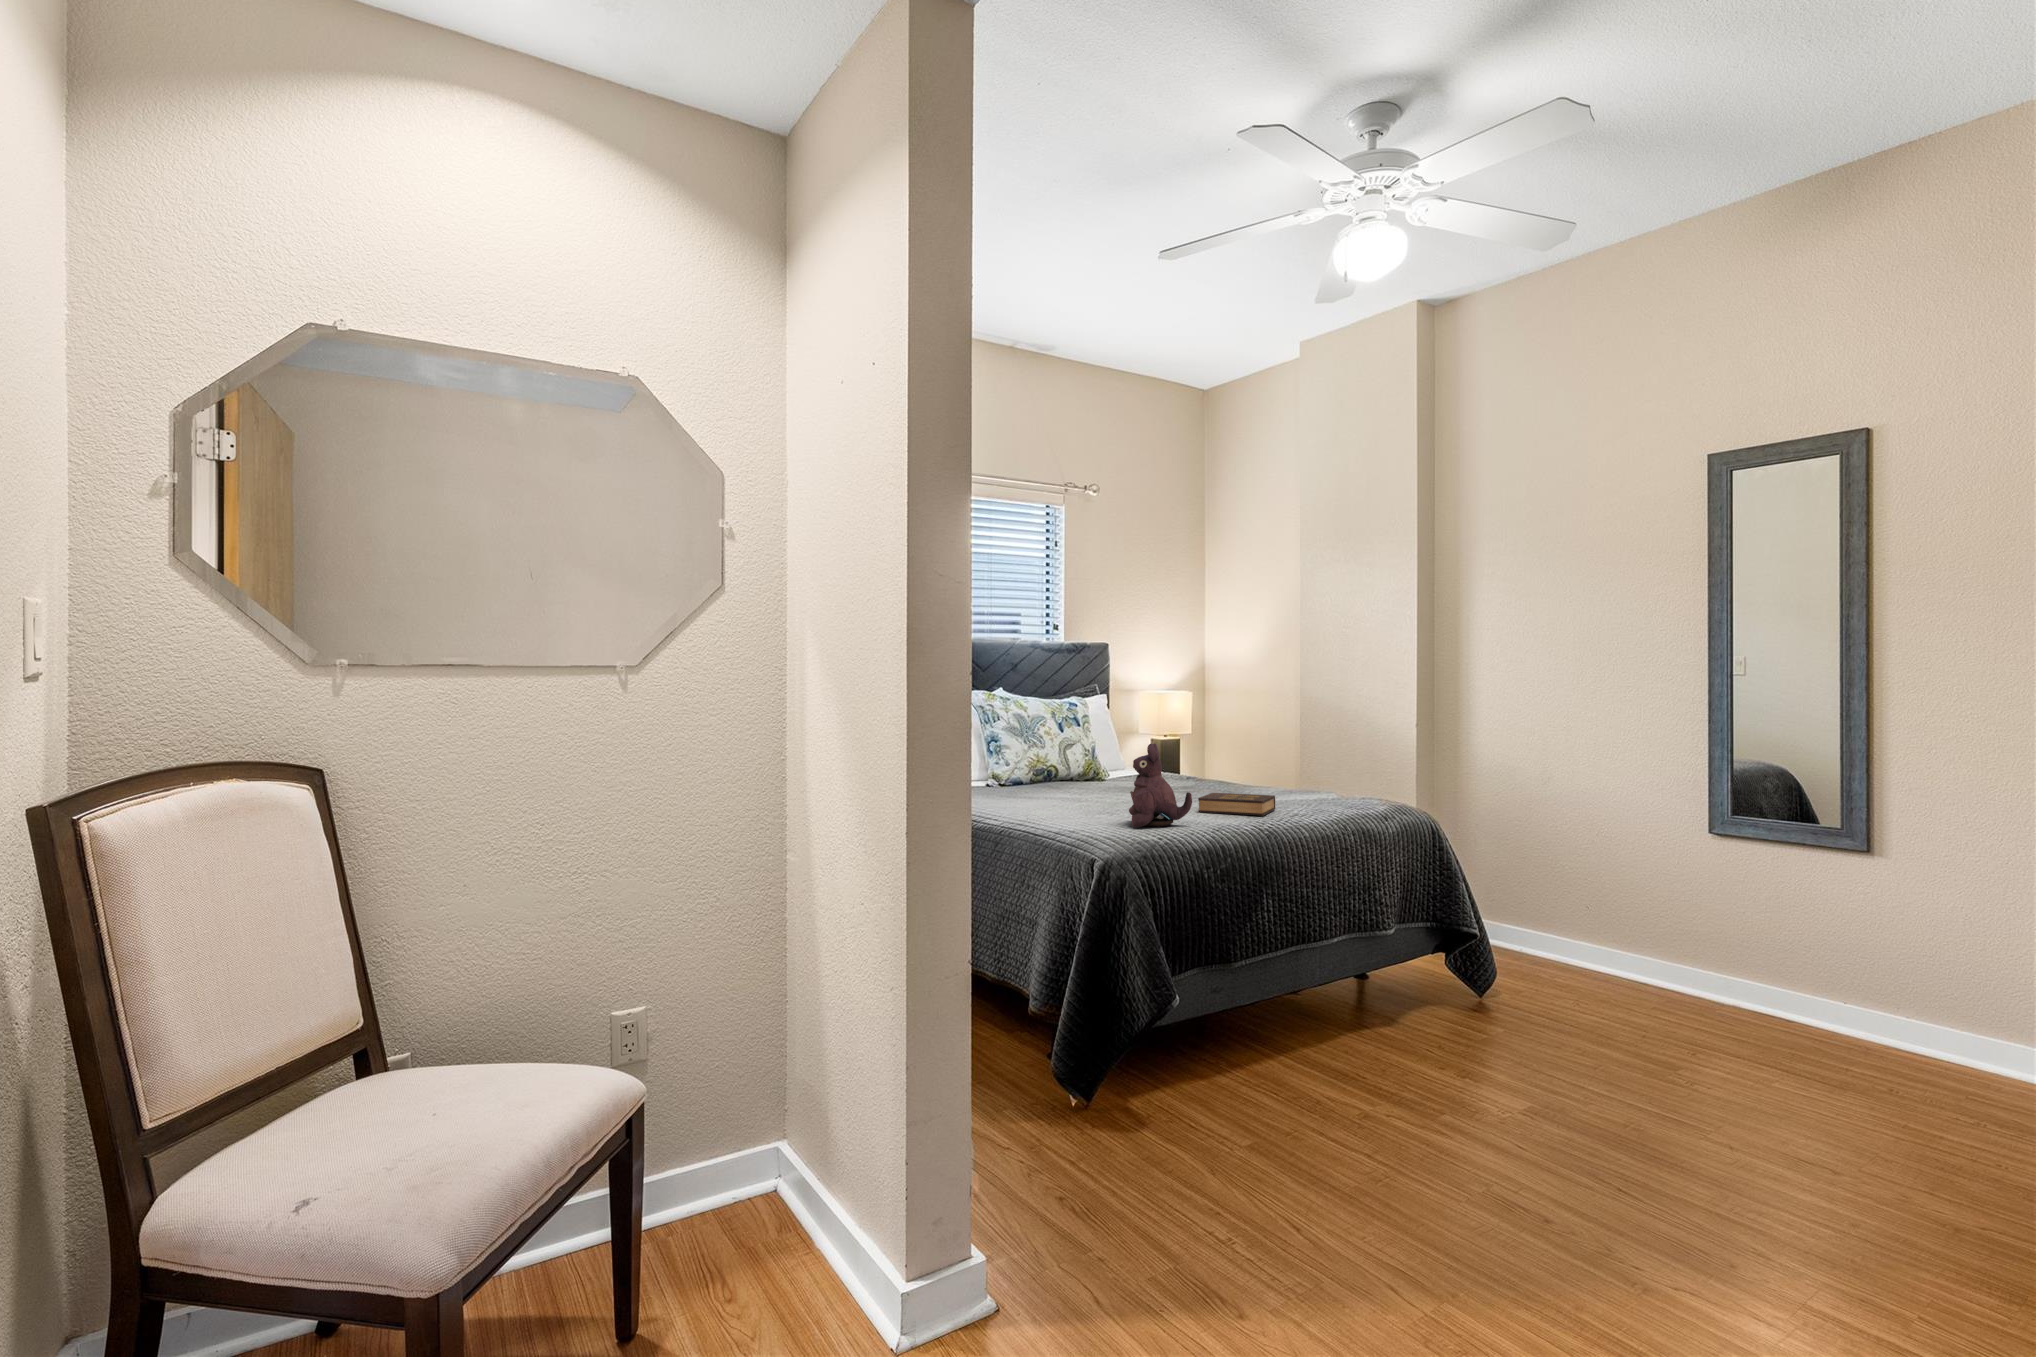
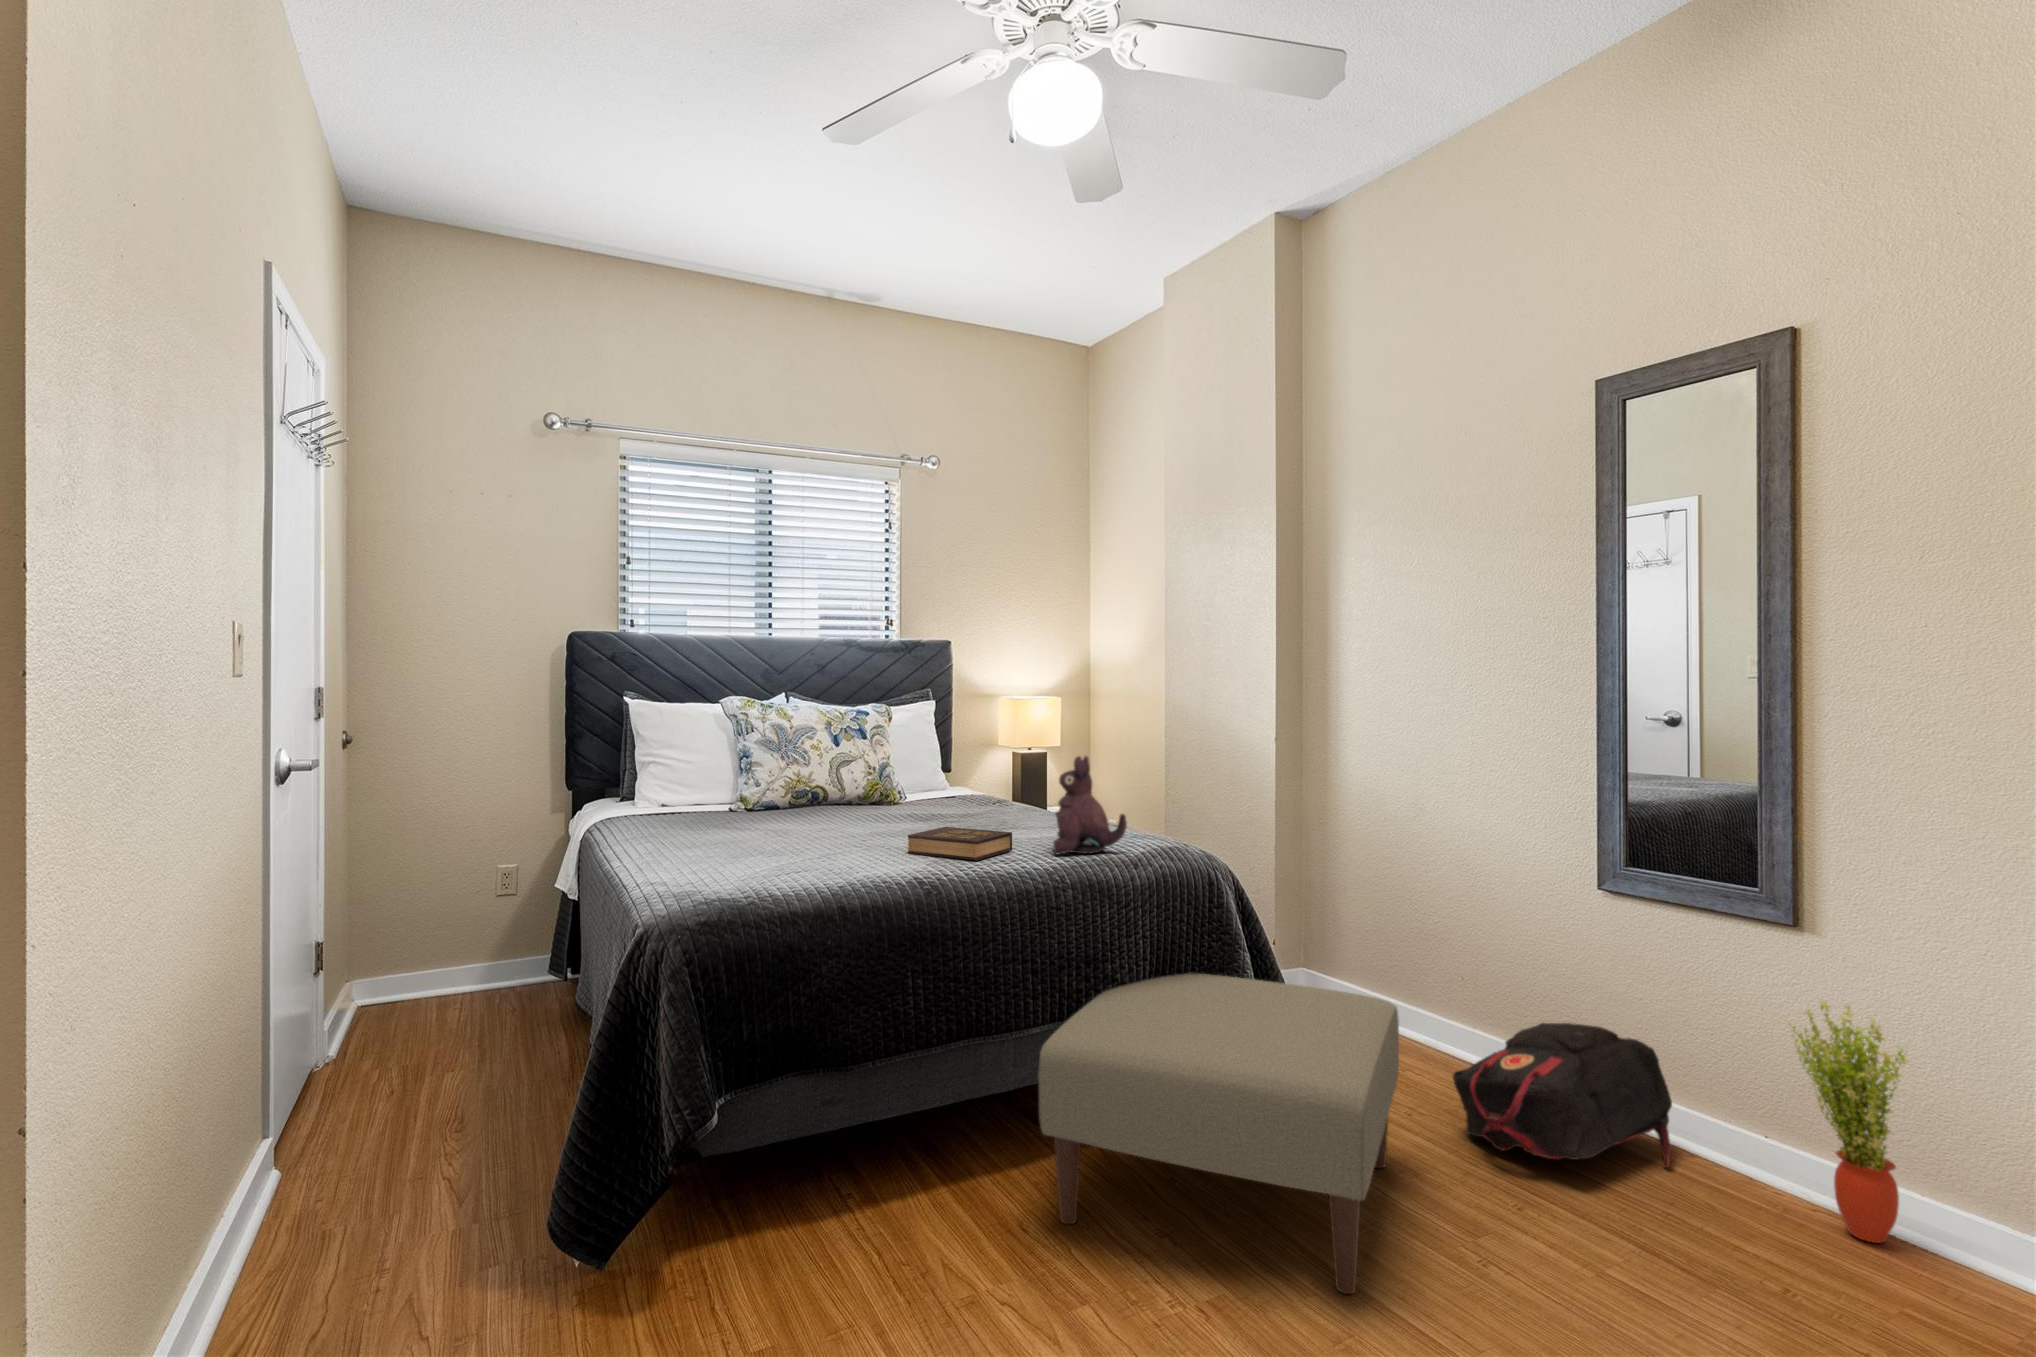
plush toy: present [1129,743,1192,827] -> present [1053,756,1127,854]
ottoman: none [1362,899,1622,1101] -> present [1038,974,1399,1294]
potted plant: none [1865,900,1953,1063] -> present [1792,1000,1909,1243]
backpack: none [1613,931,1775,1029] -> present [1453,1023,1672,1168]

